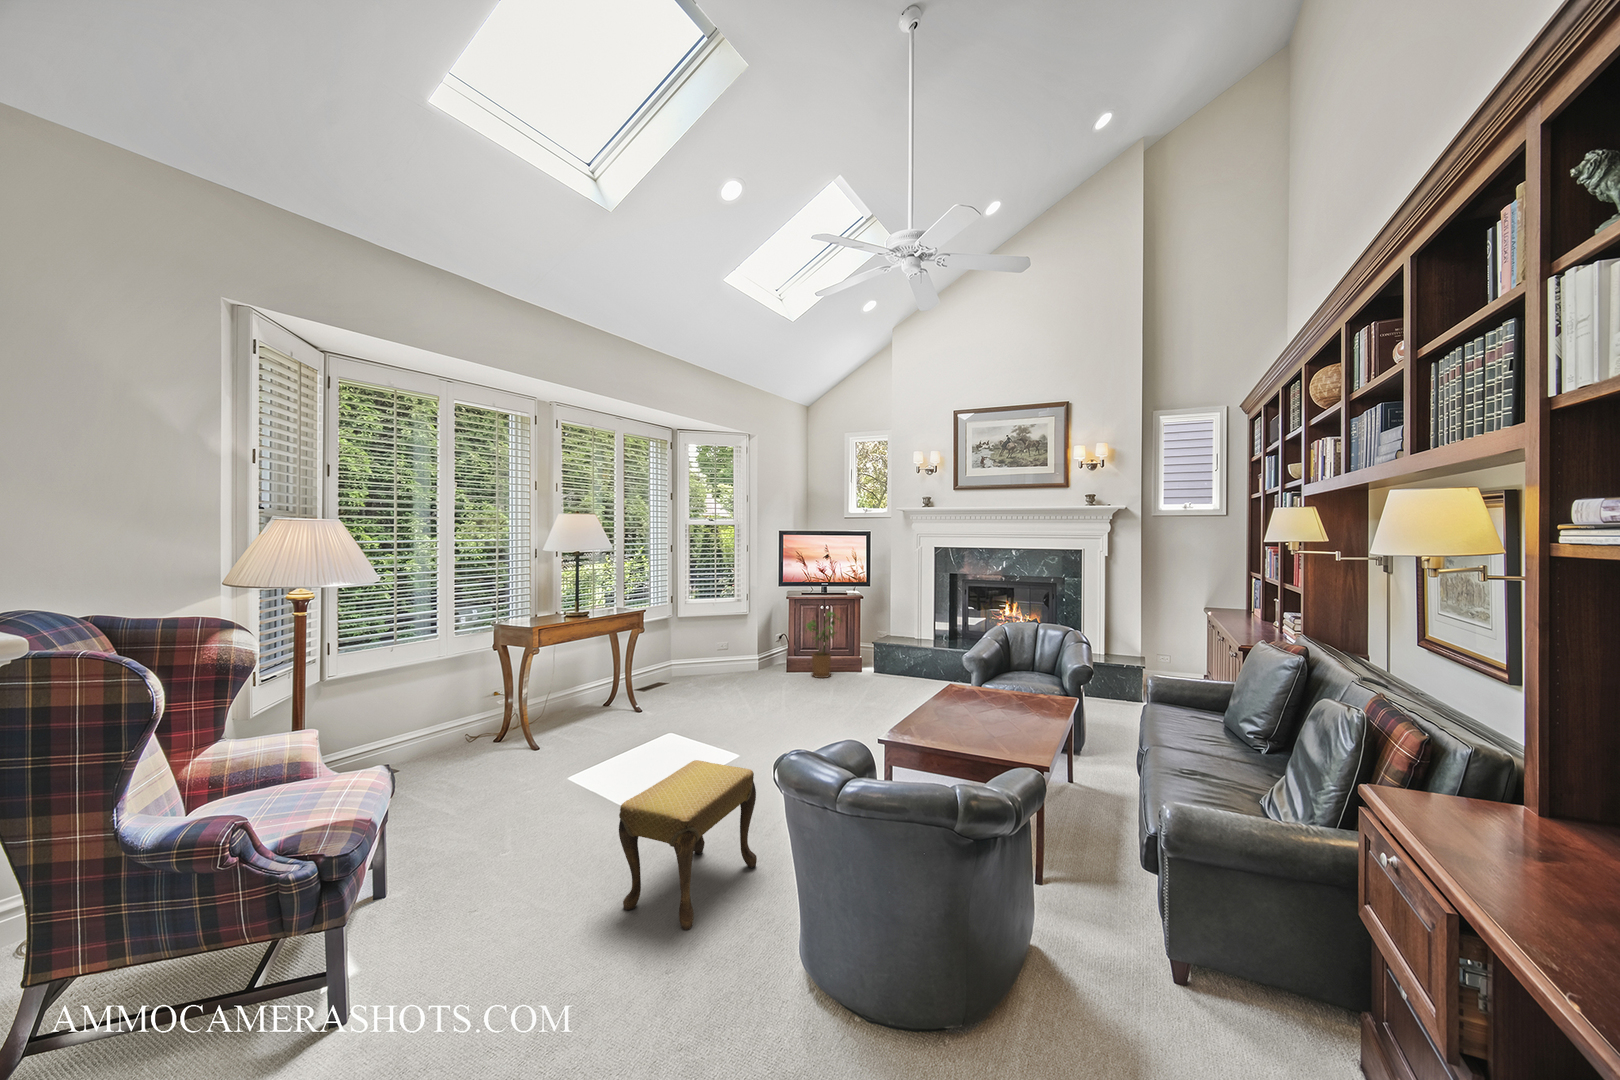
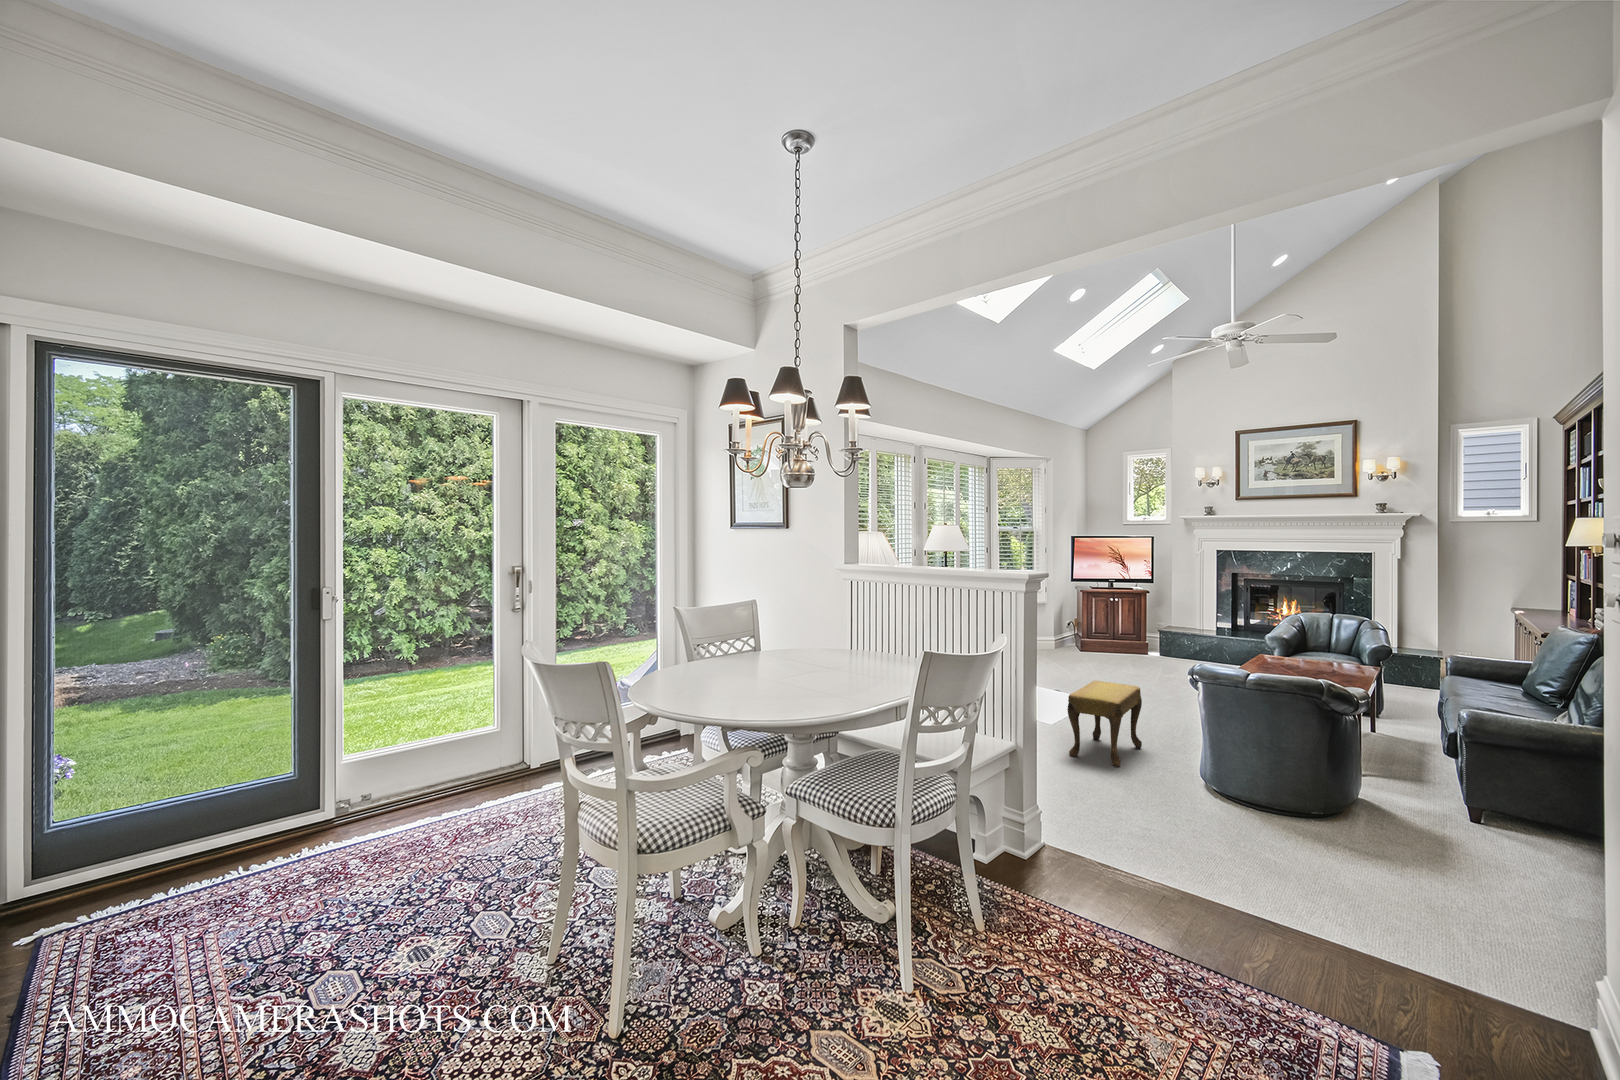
house plant: present [806,612,840,678] -> none [1097,603,1130,657]

